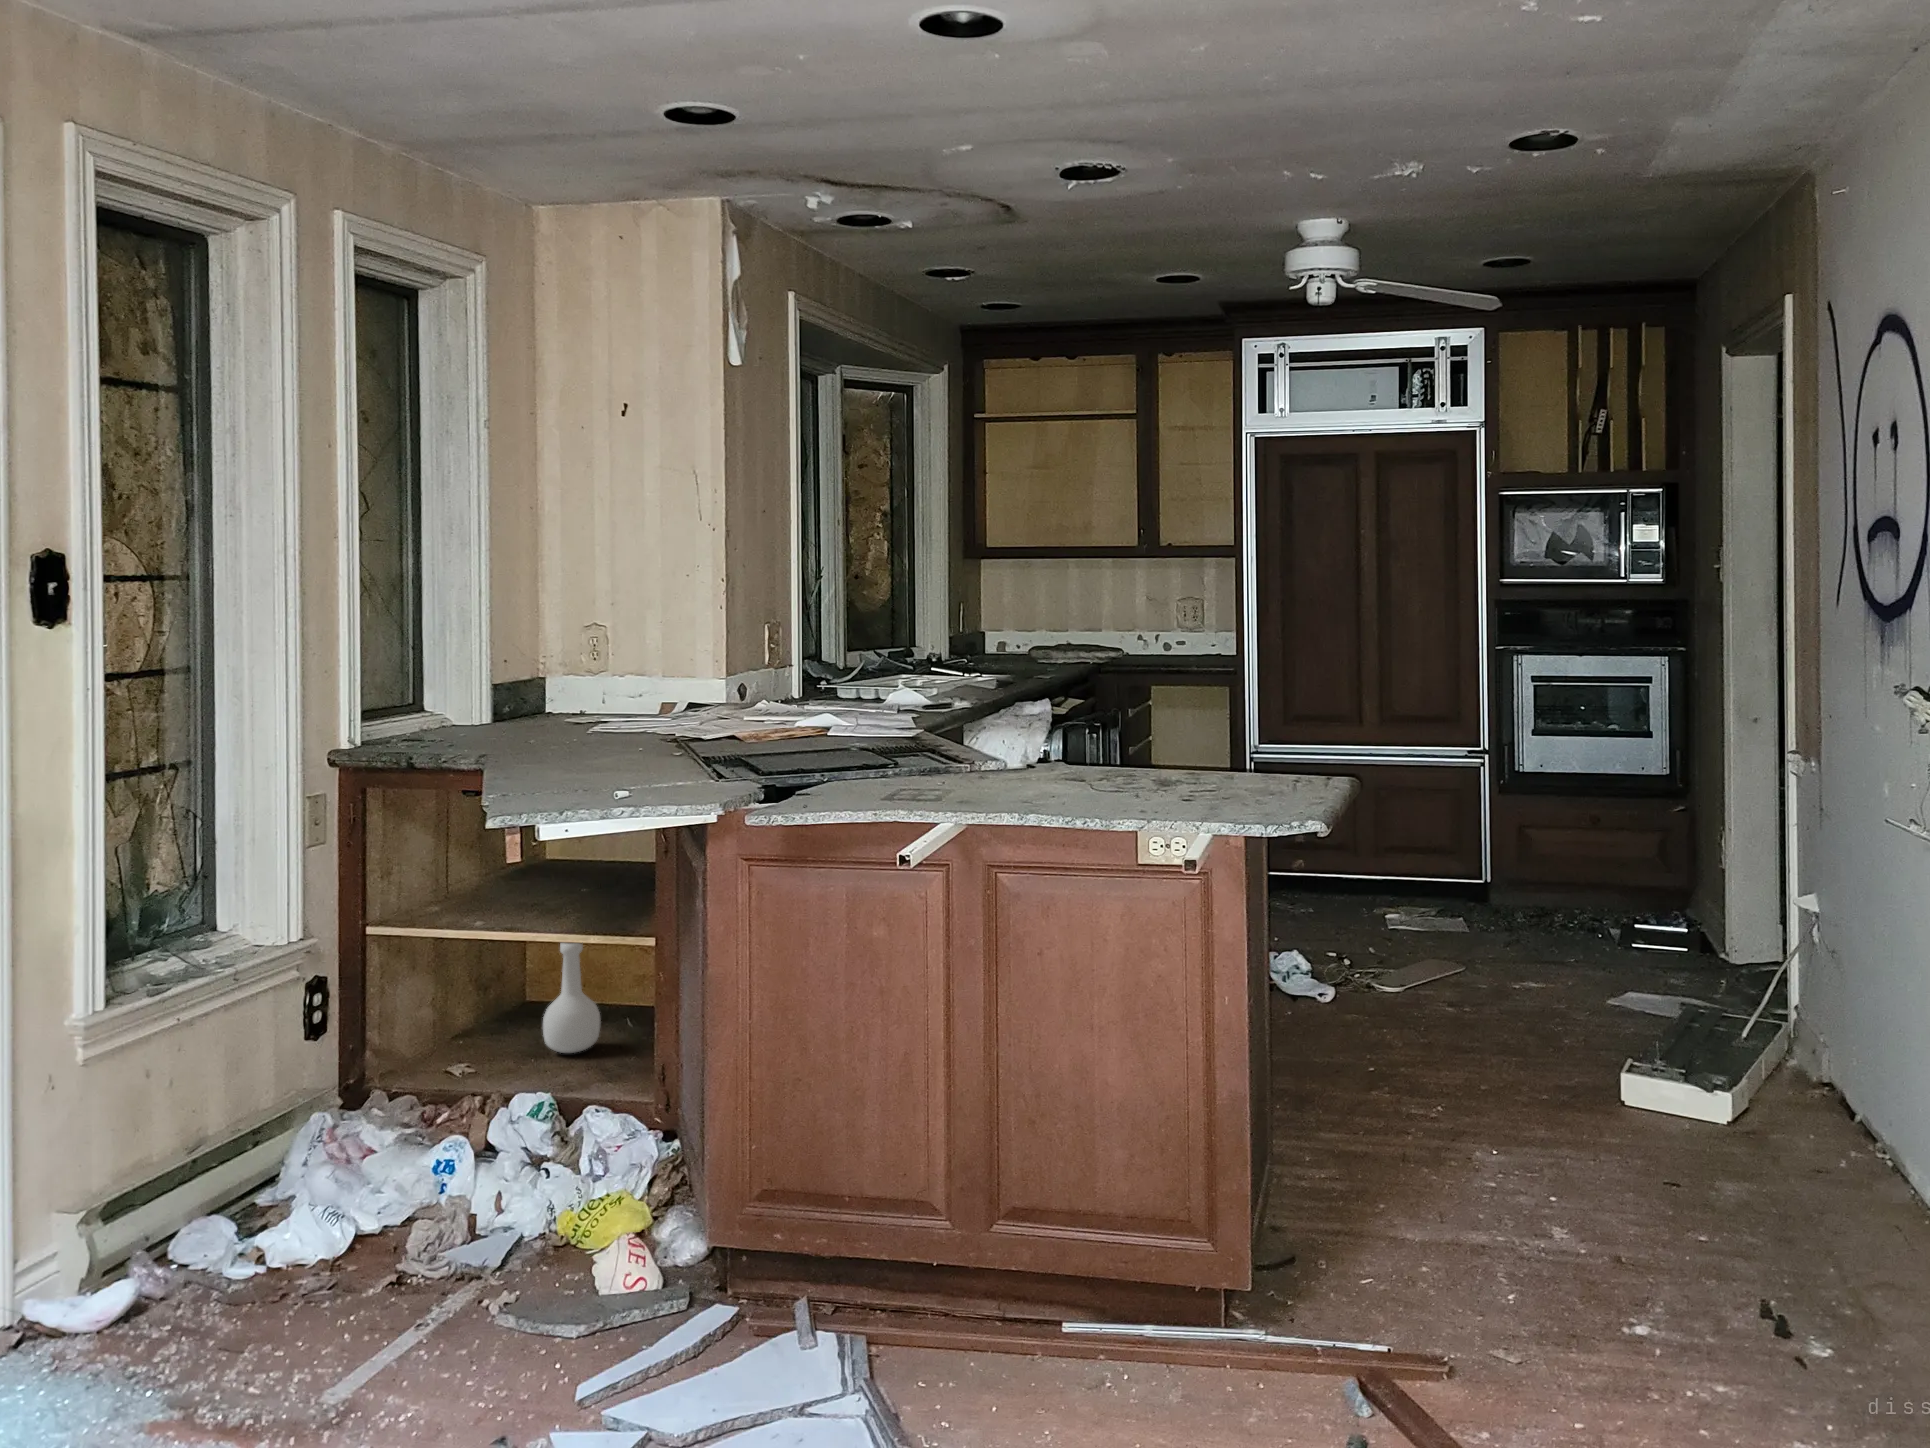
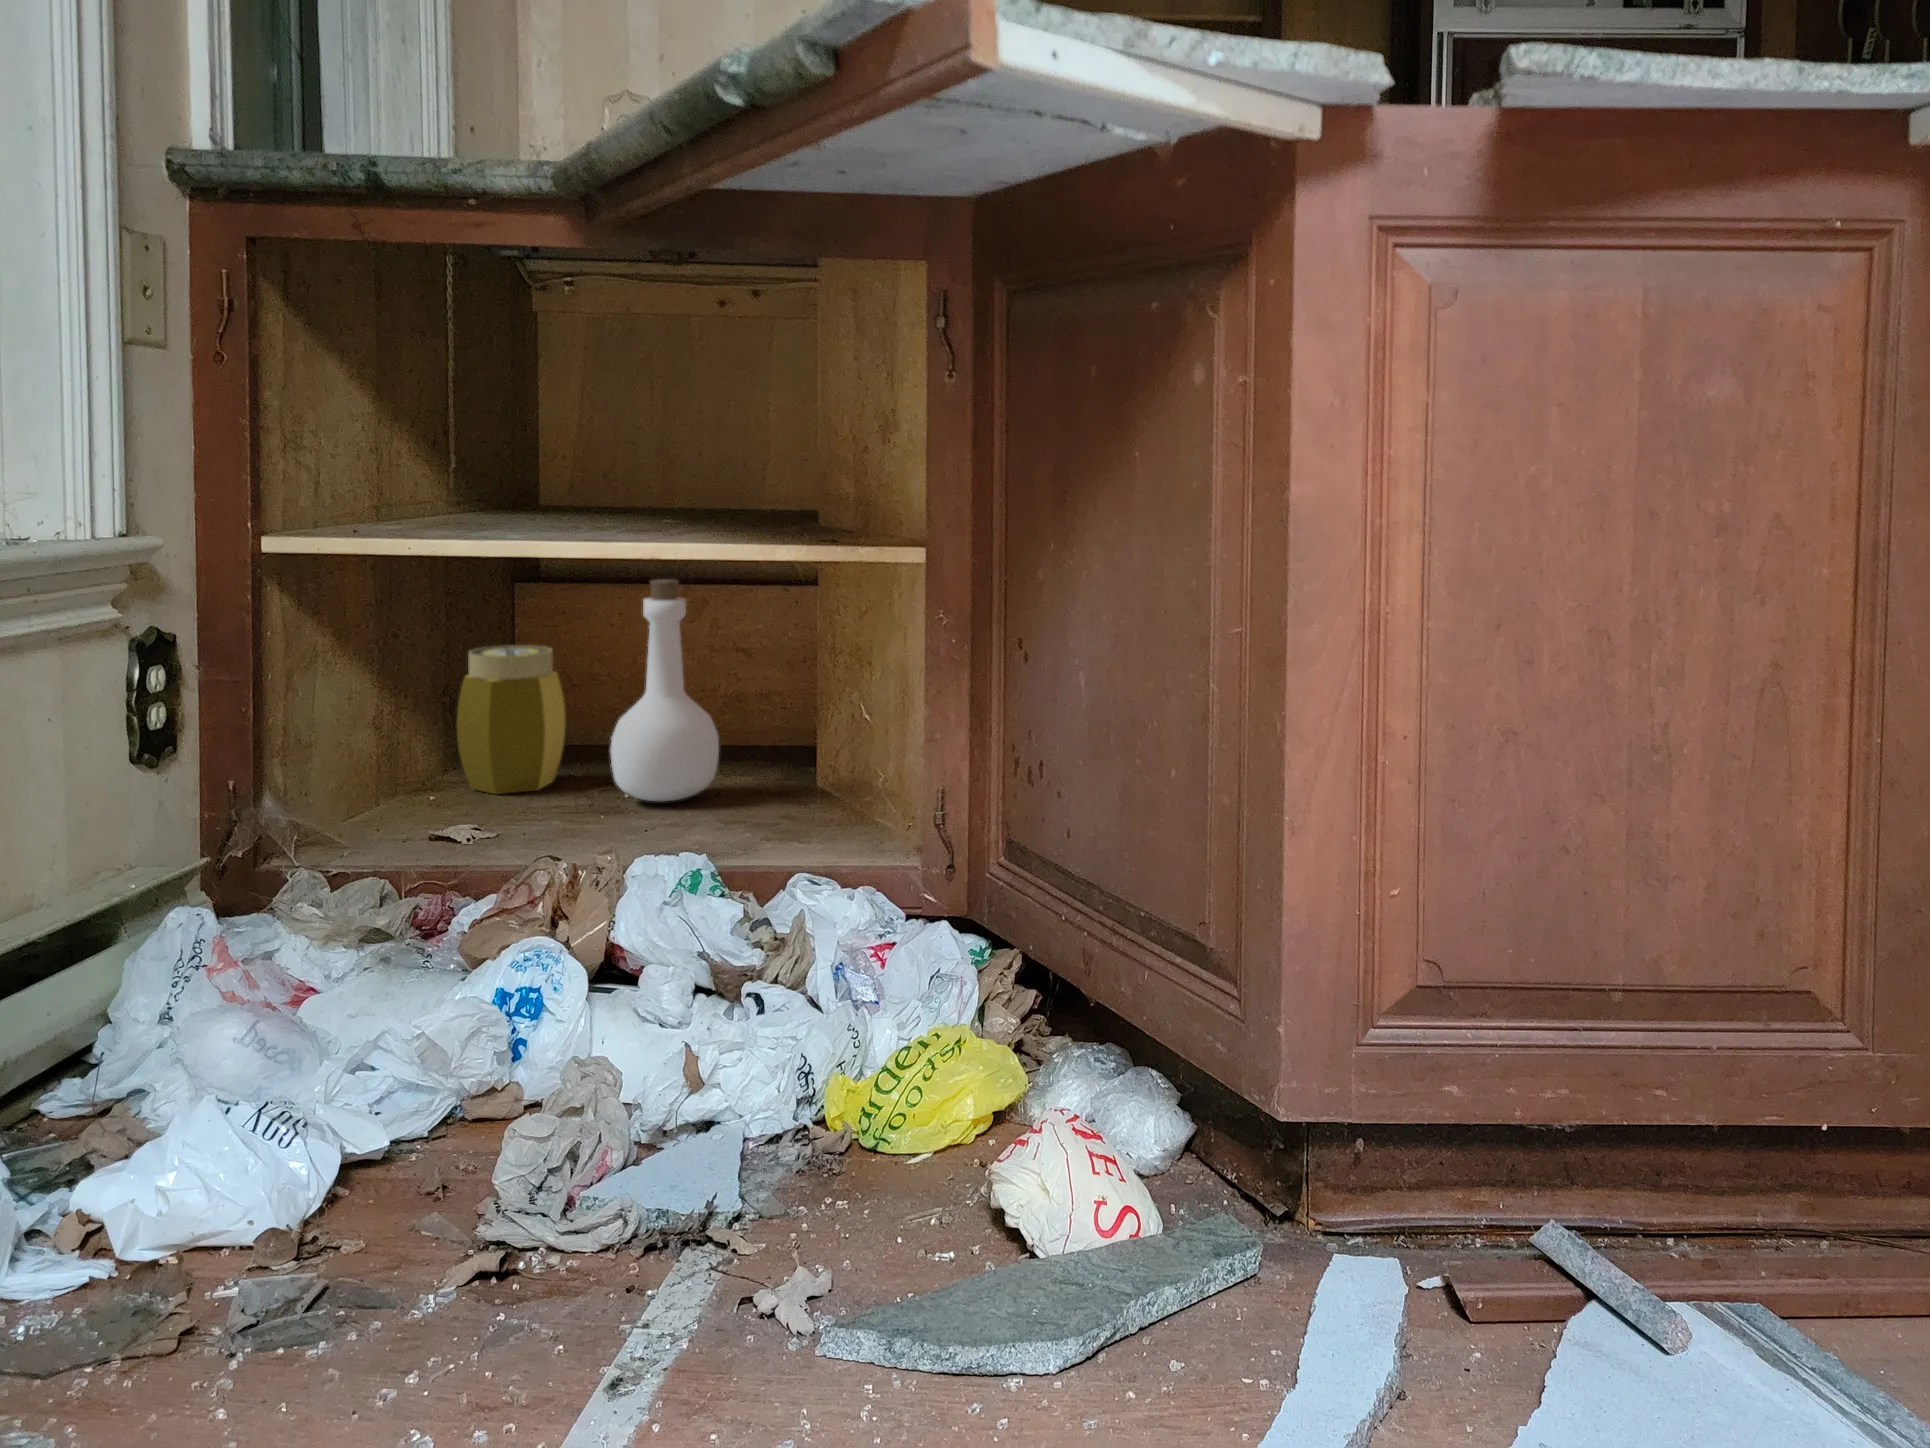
jar: none [475,958,532,1043] -> present [457,645,565,794]

